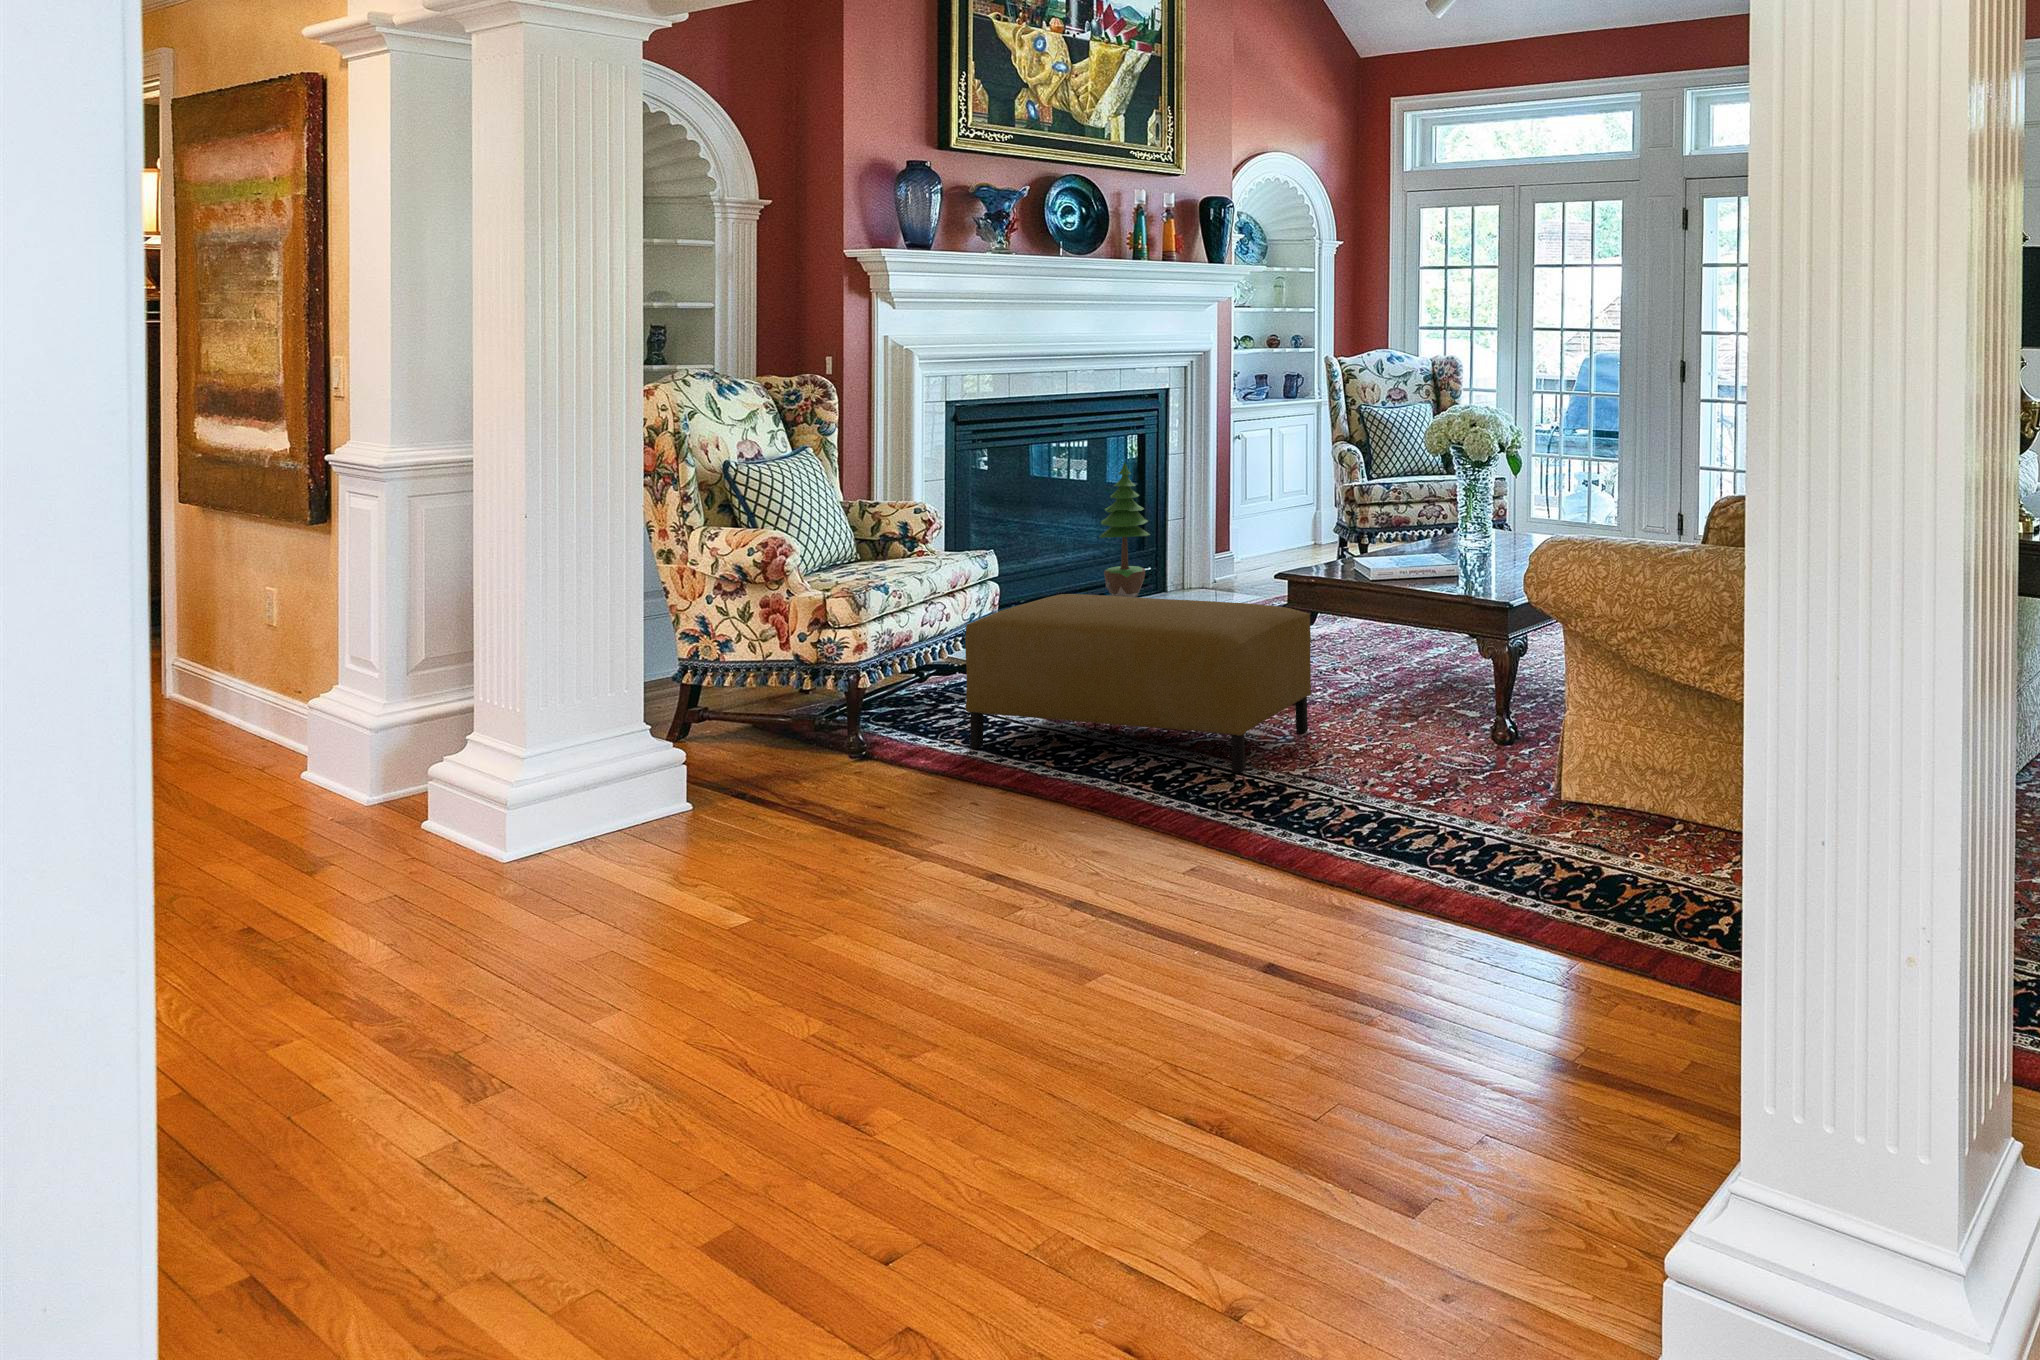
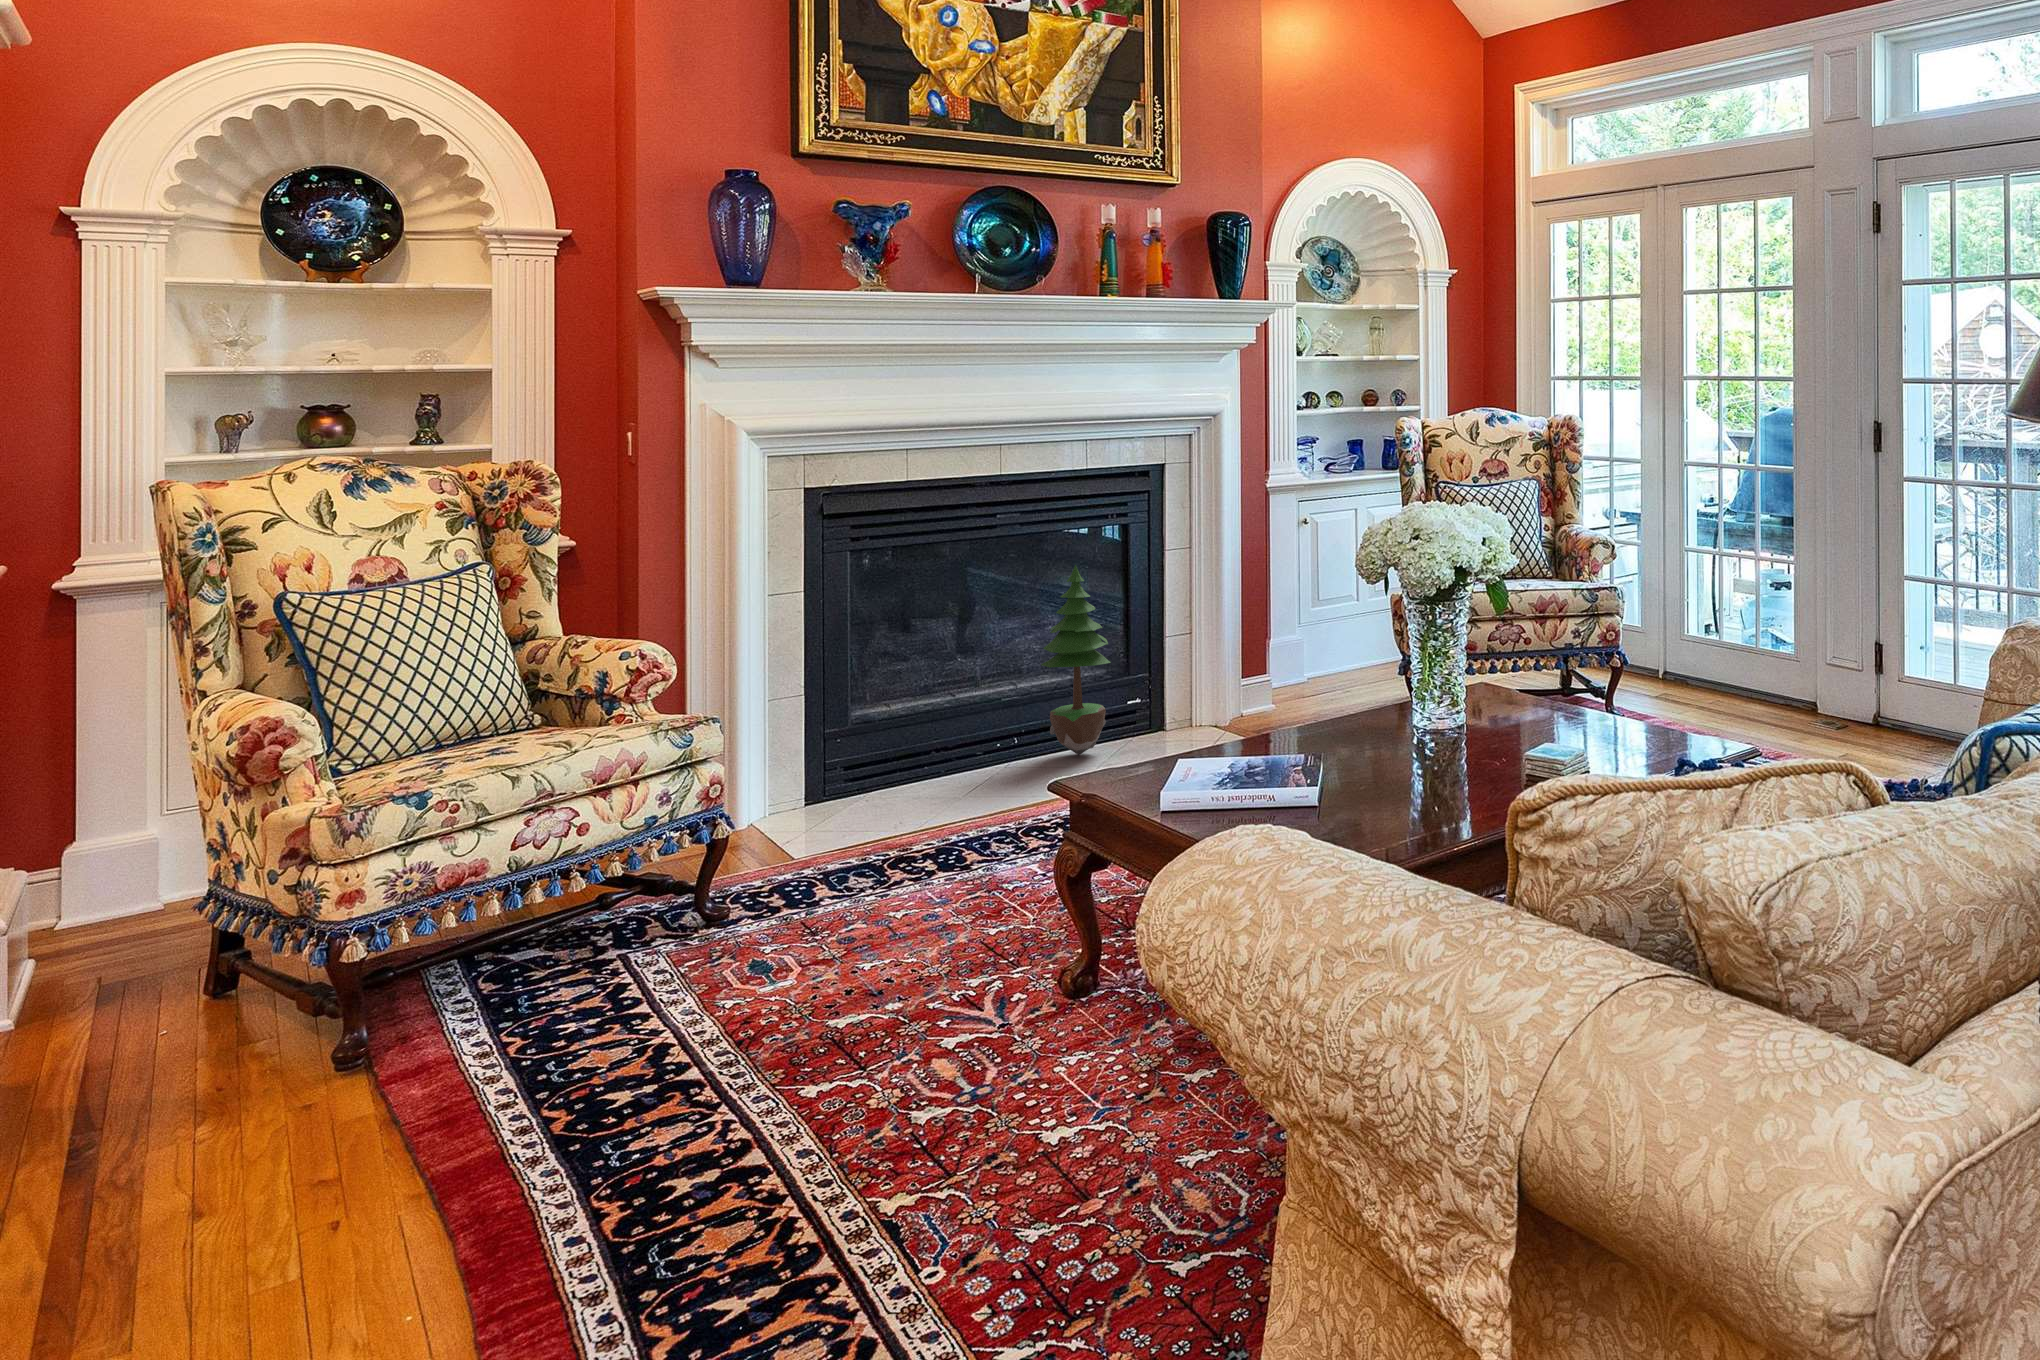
ottoman: present [965,594,1311,773] -> none [501,799,1047,1184]

